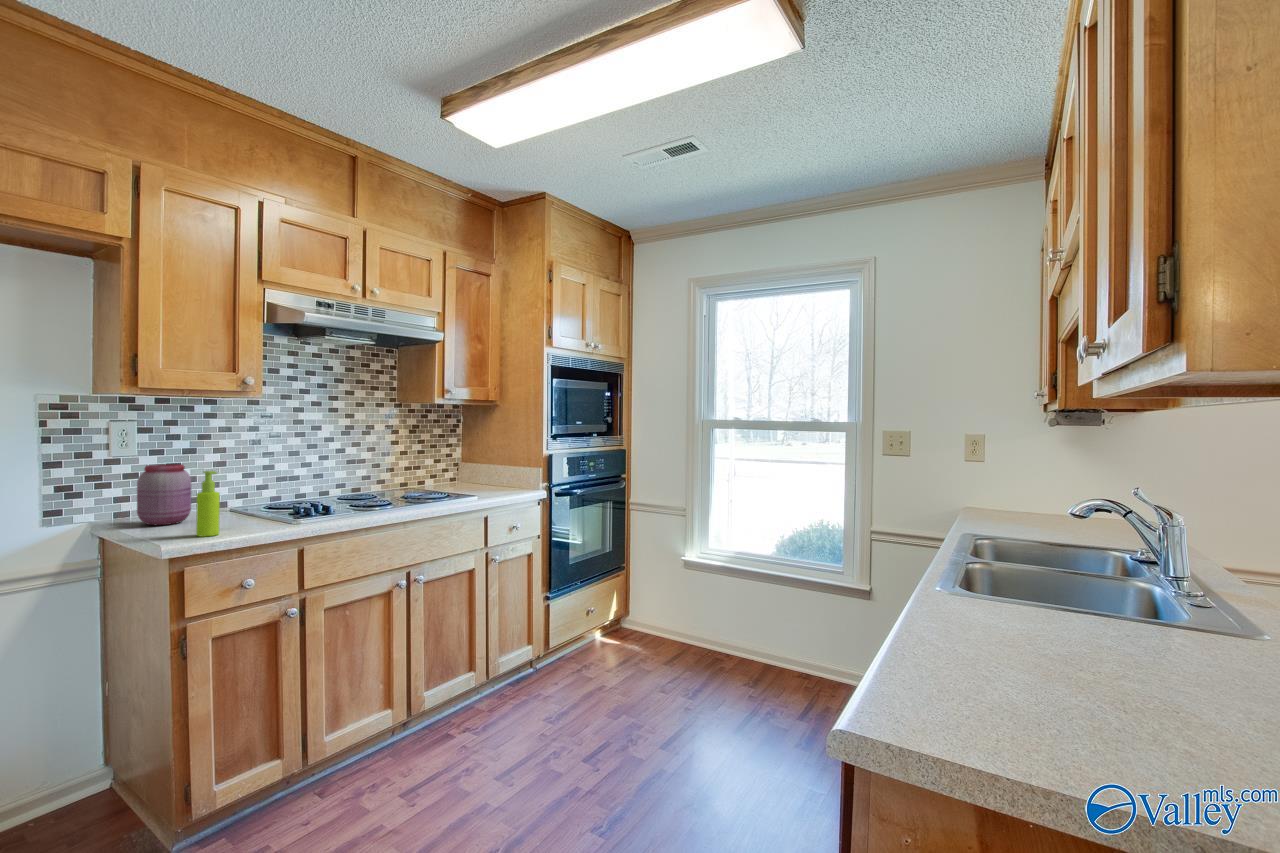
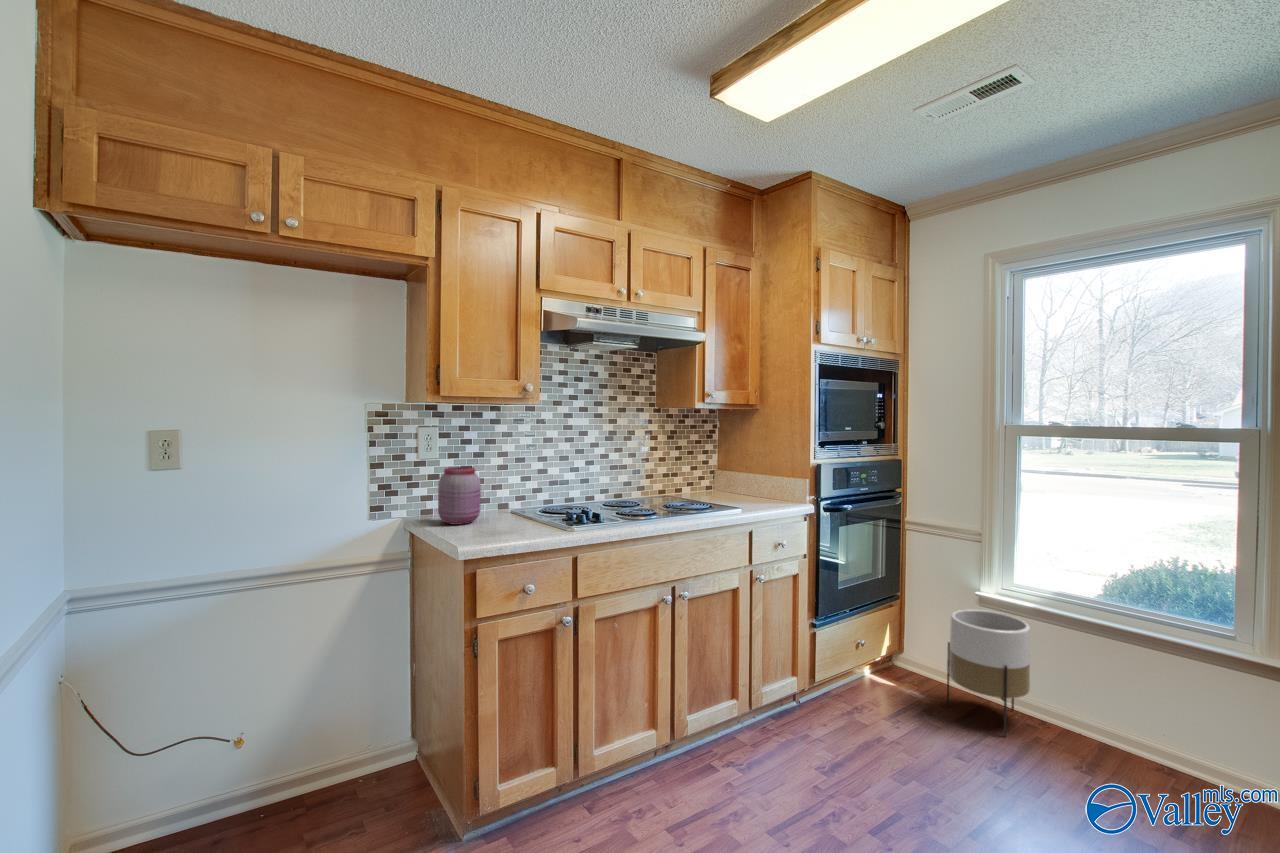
soap dispenser: present [196,471,220,537] -> none [484,475,504,540]
planter: none [657,573,715,671] -> present [947,609,1030,736]

